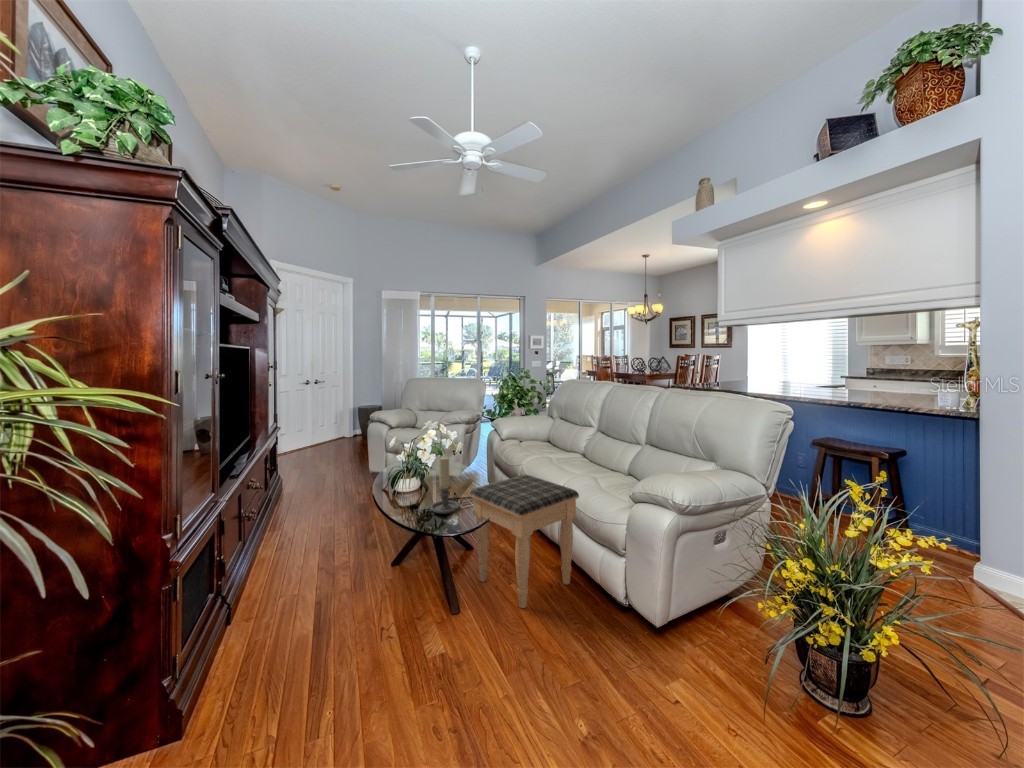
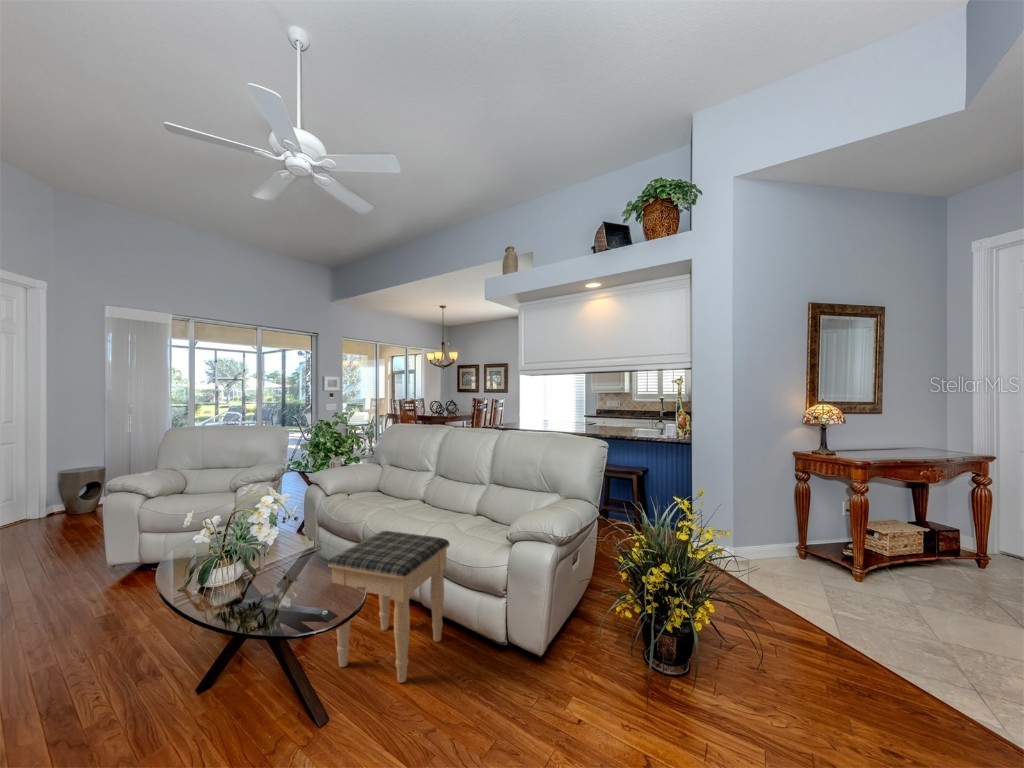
candle holder: present [430,457,460,514] -> none [277,524,316,596]

